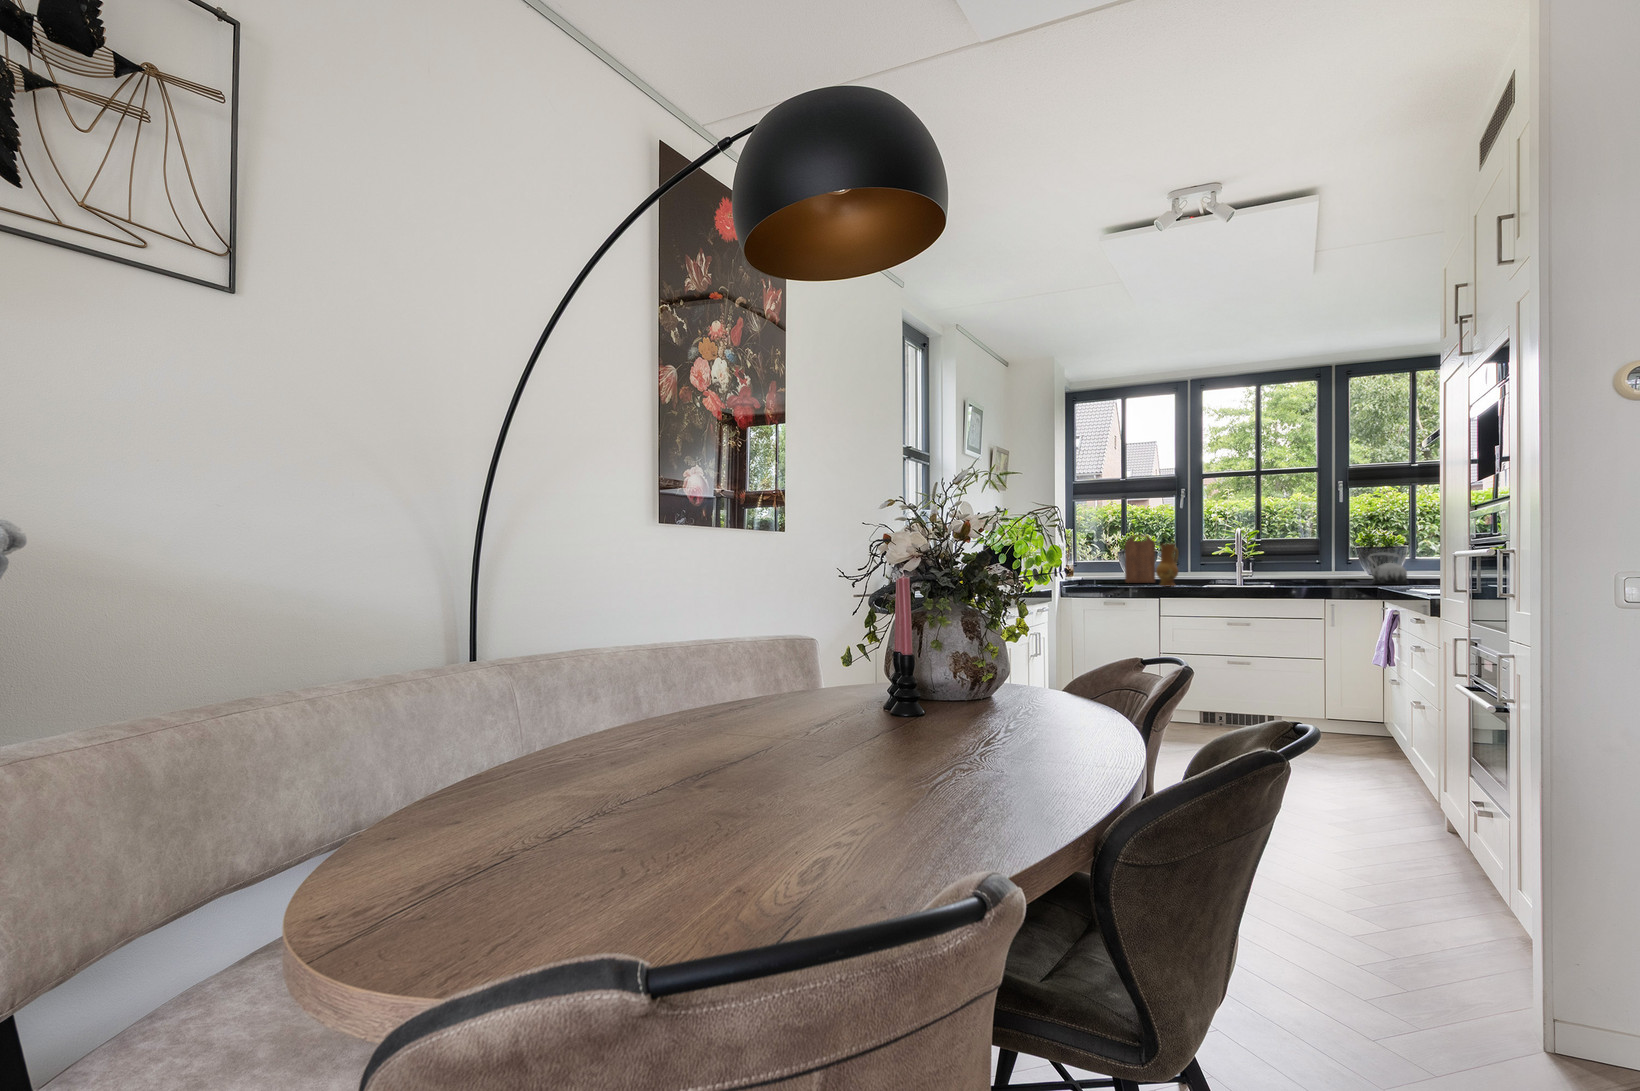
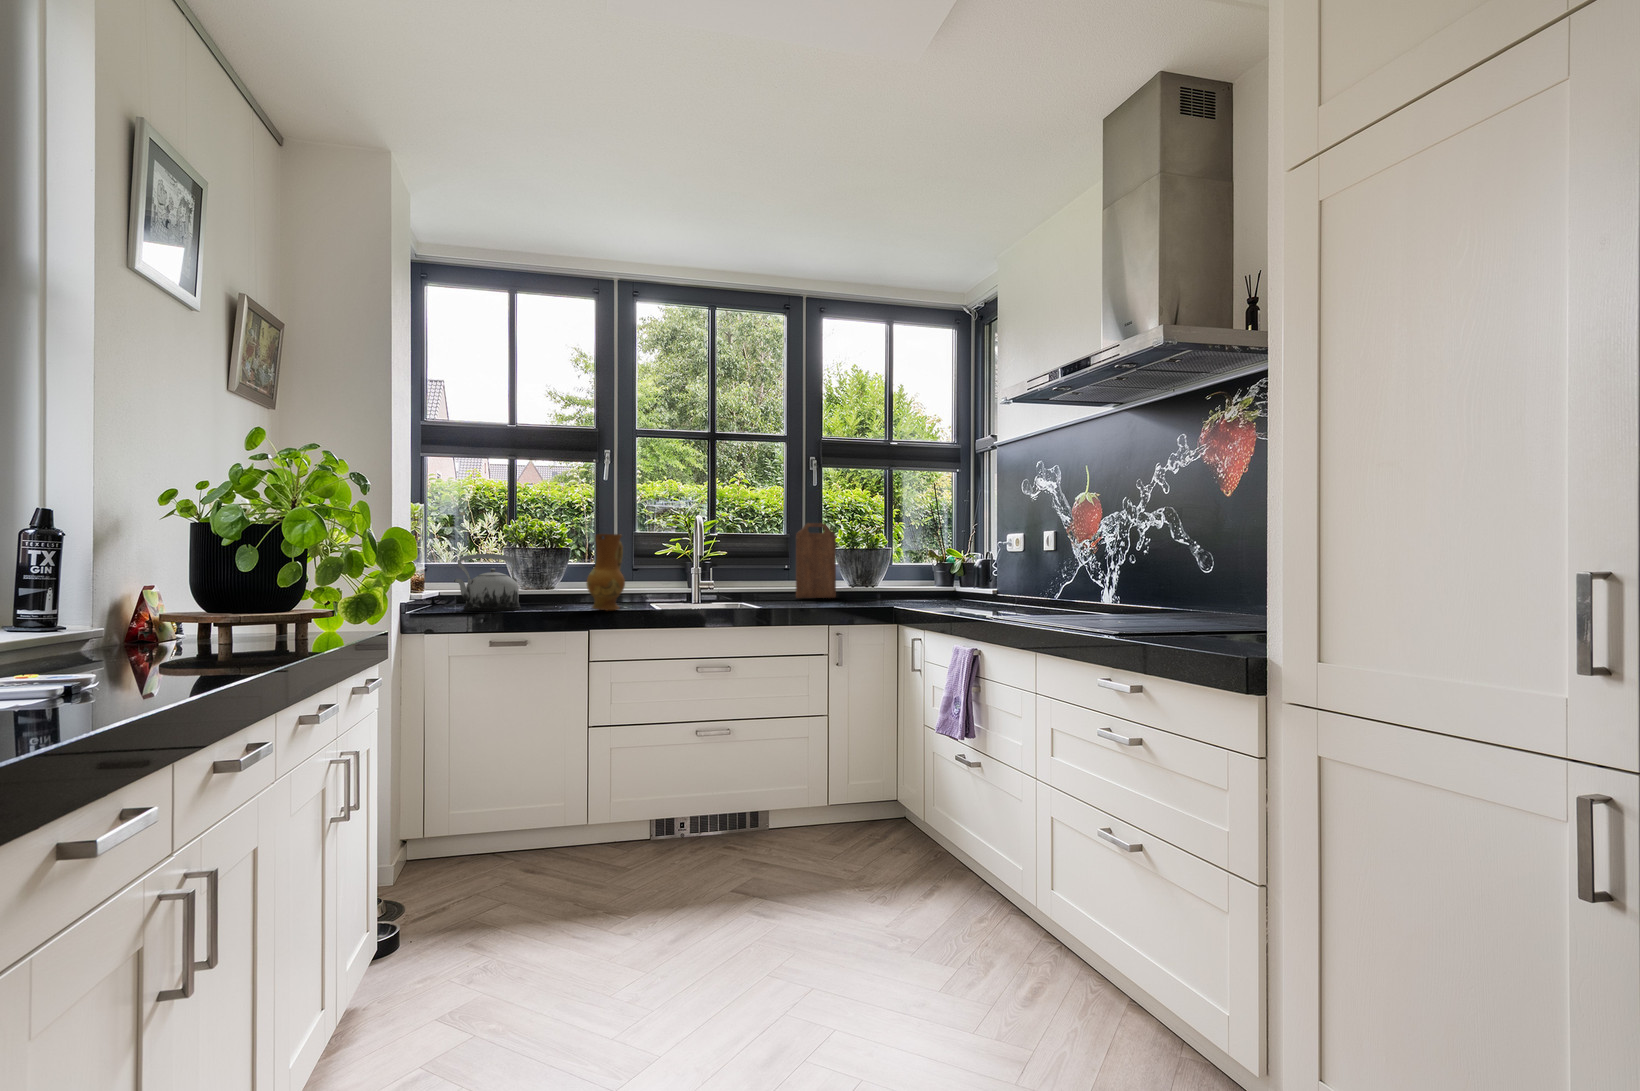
cutting board: present [1125,535,1155,583] -> present [796,523,836,598]
teapot: present [1368,552,1408,585] -> present [454,554,521,611]

